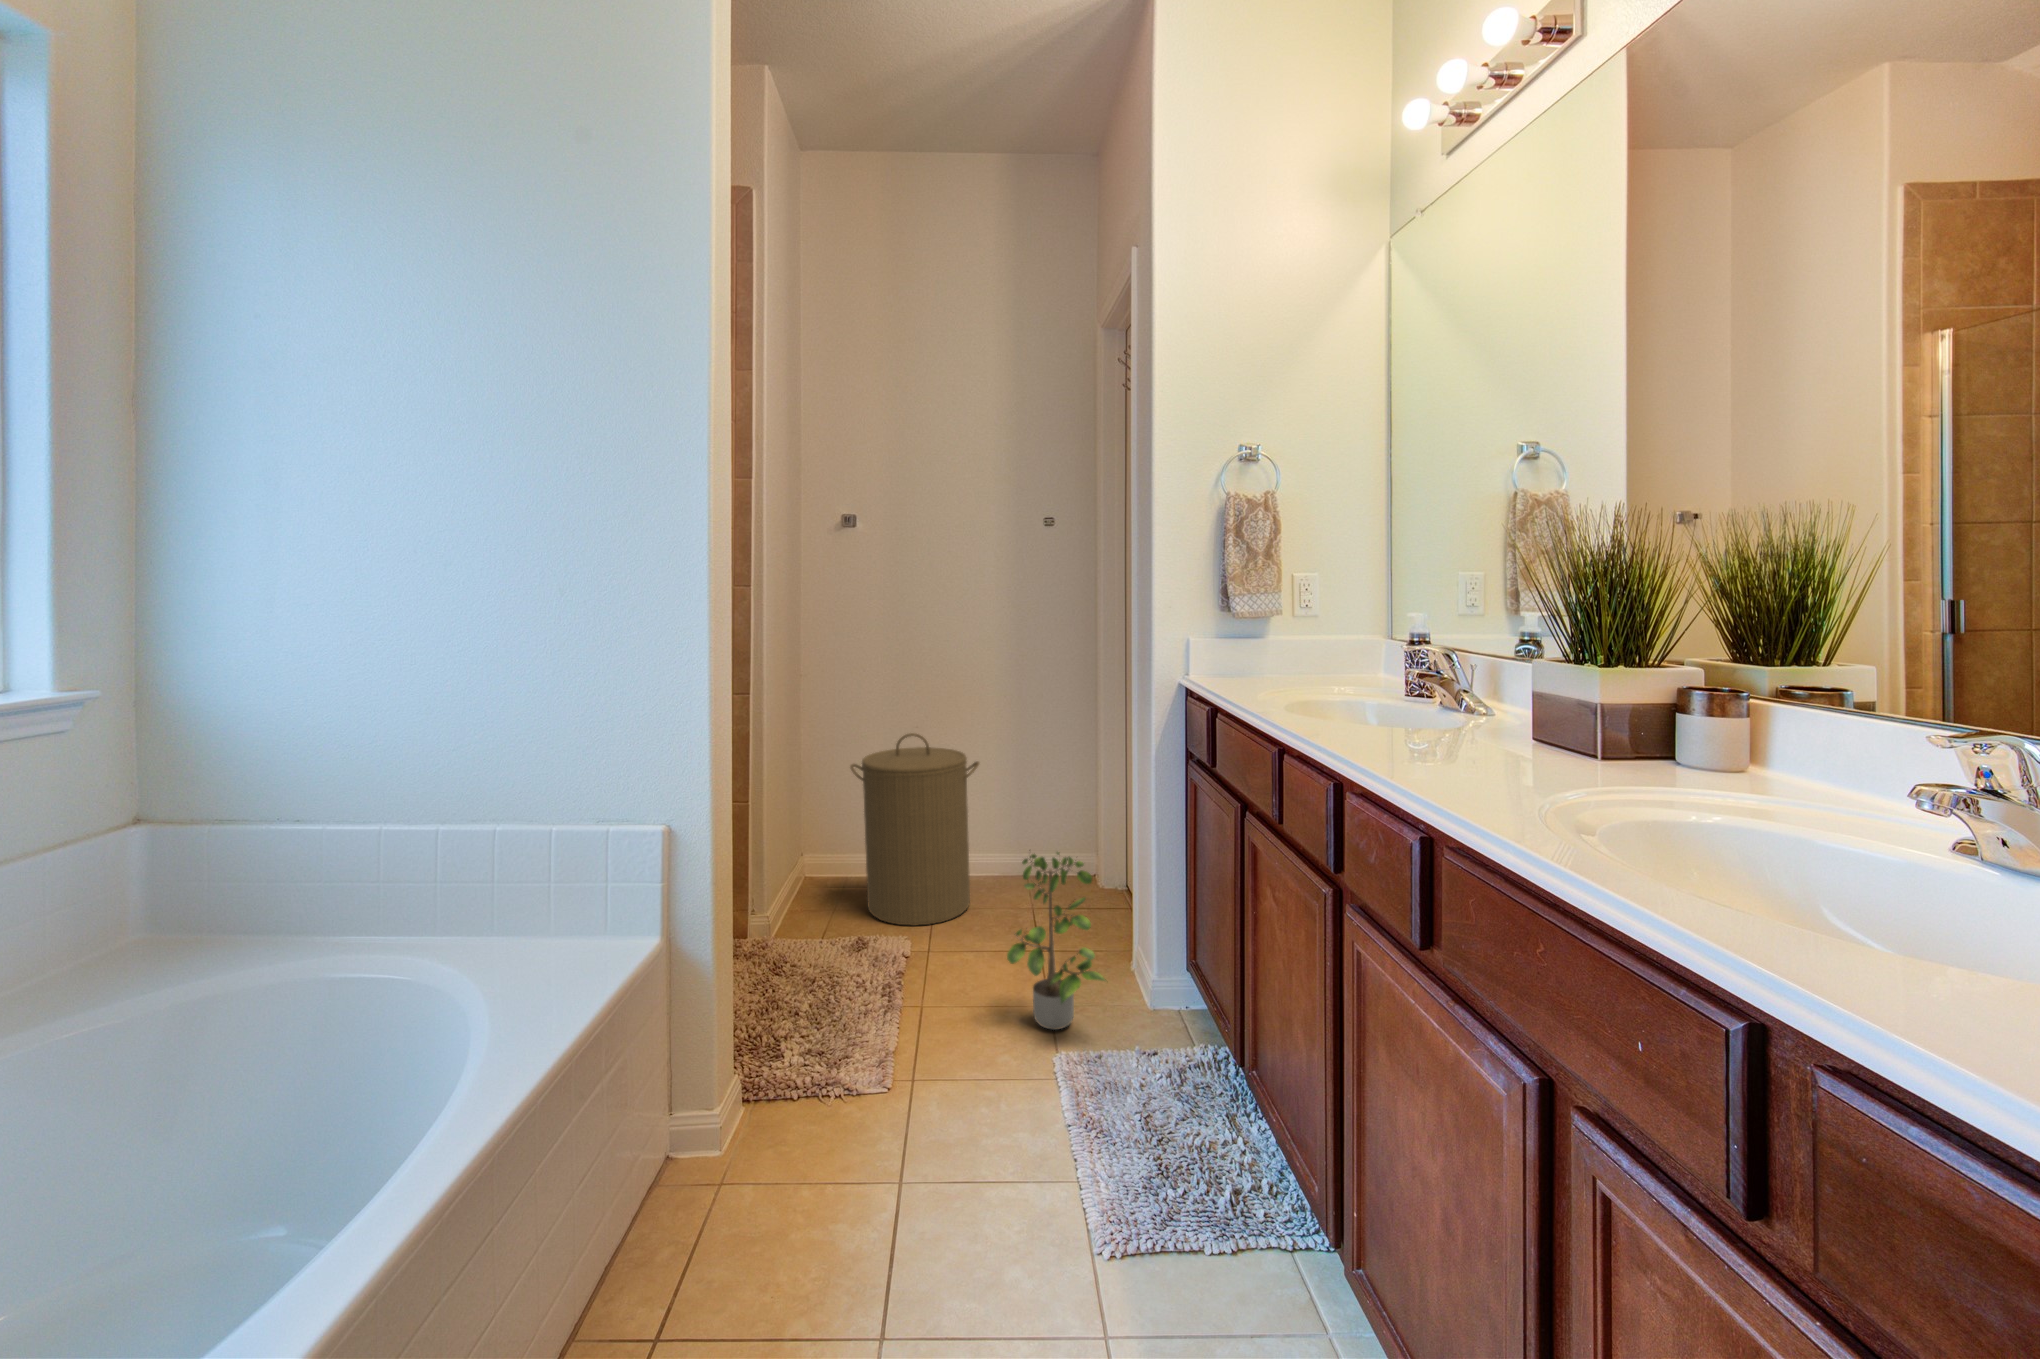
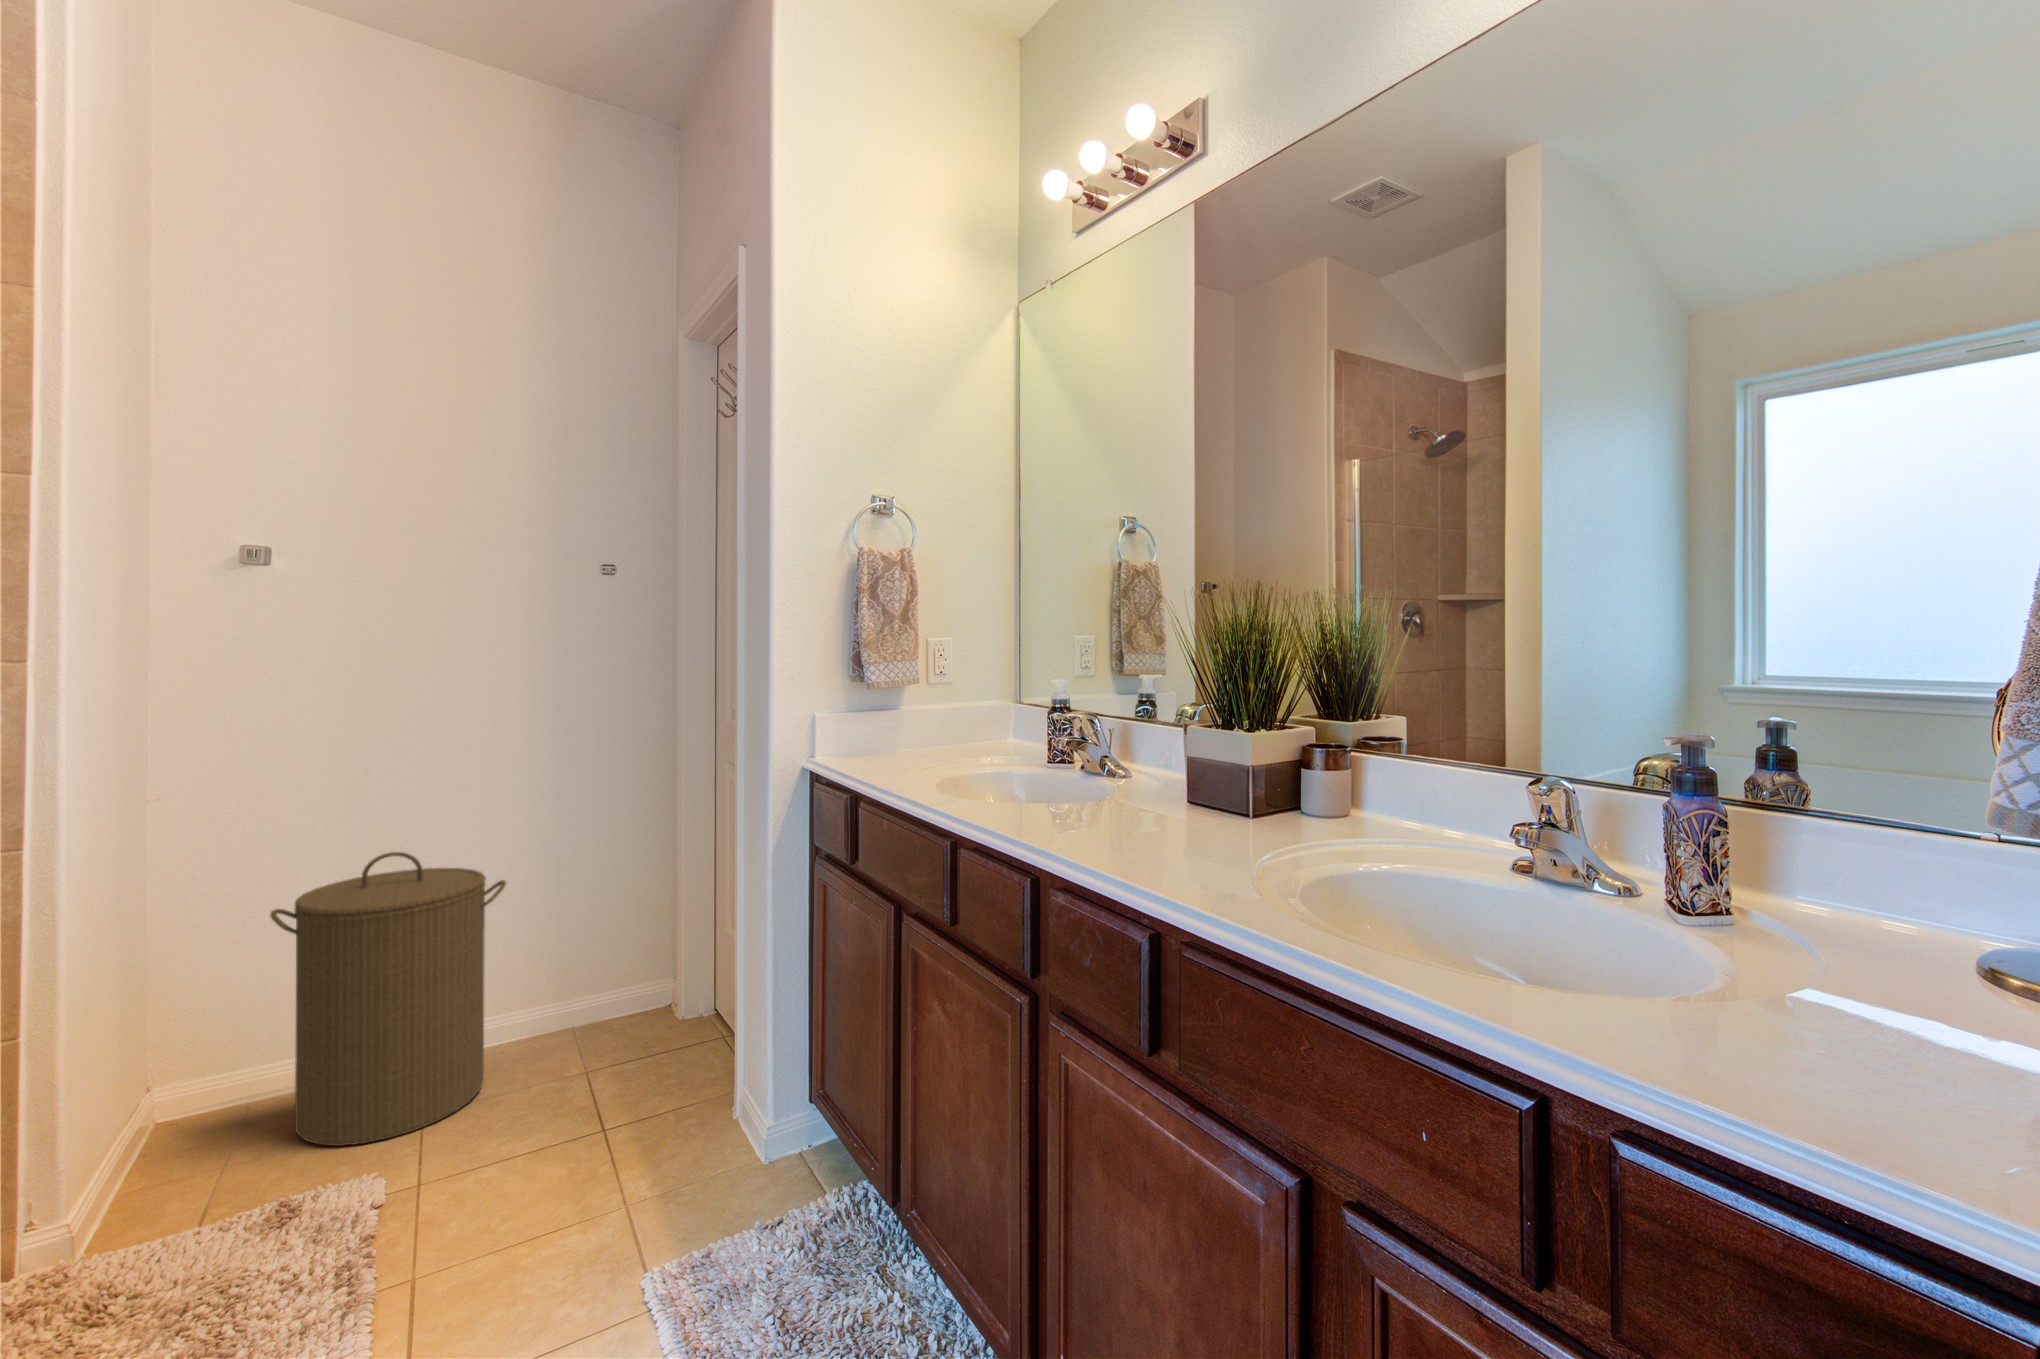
potted plant: present [1007,852,1105,1030] -> none [567,989,720,1236]

